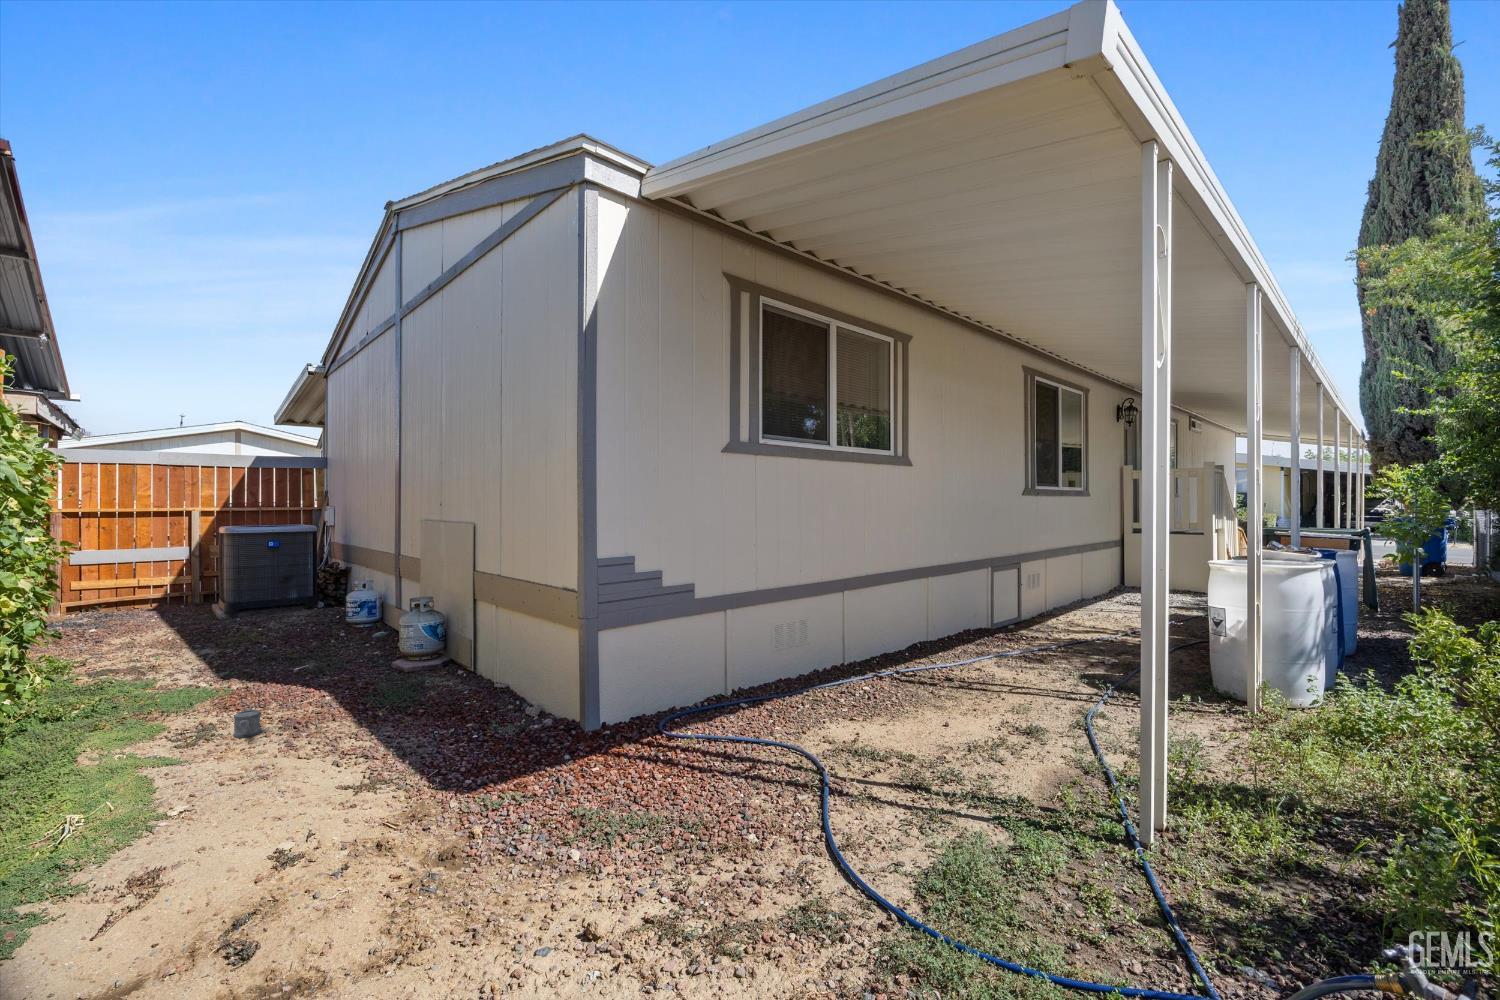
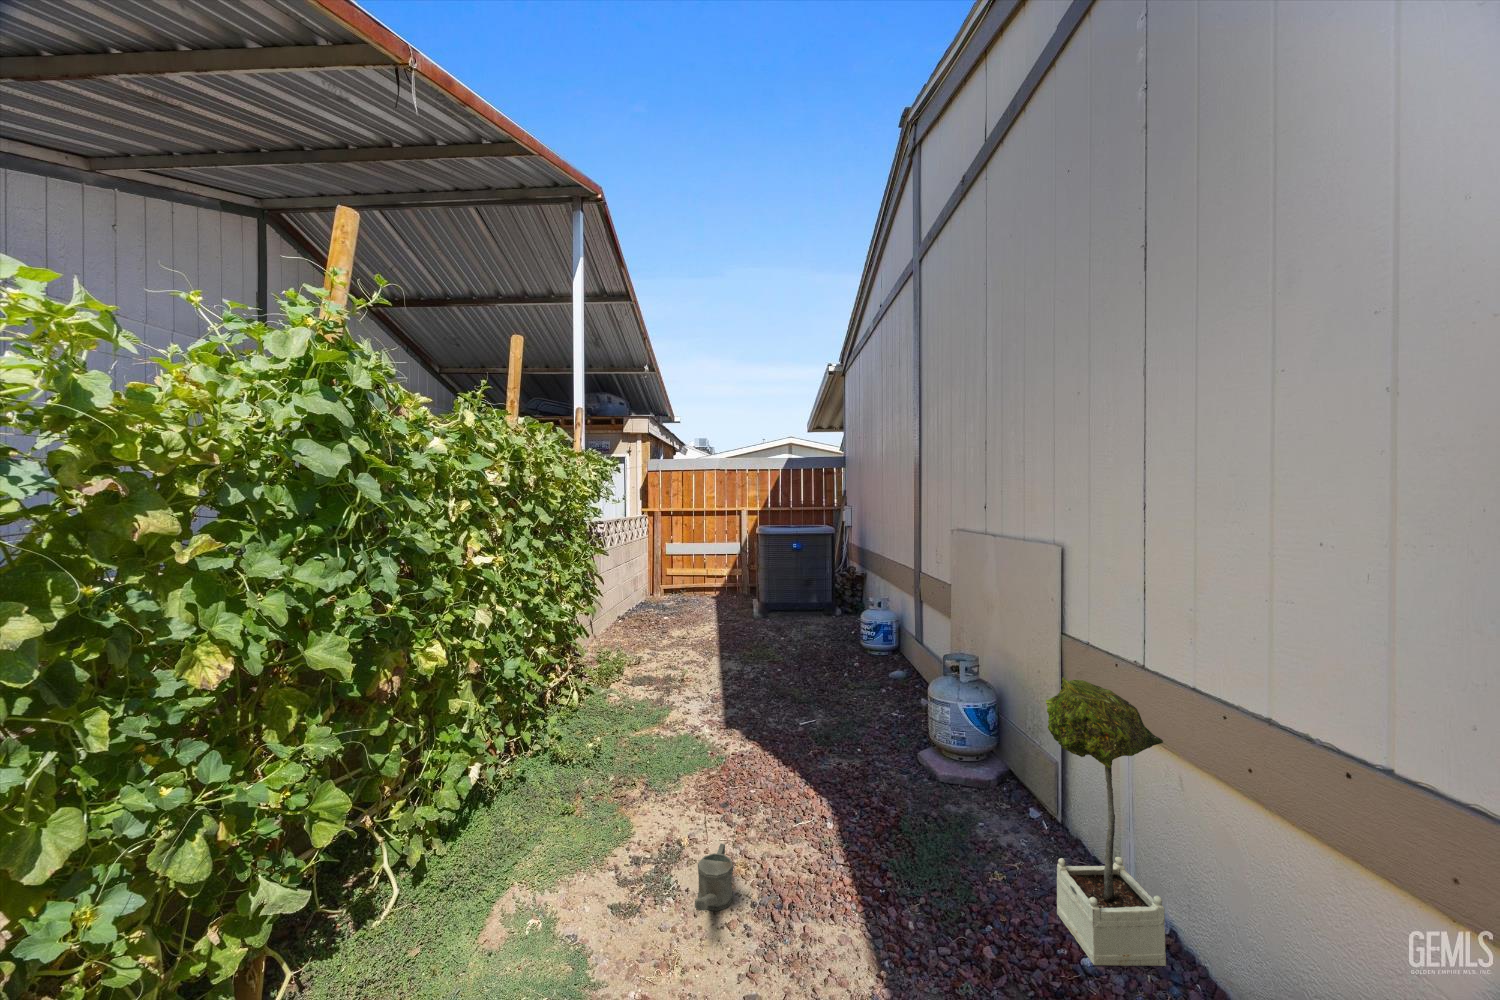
potted tree: none [452,583,504,705] -> present [1046,677,1166,966]

